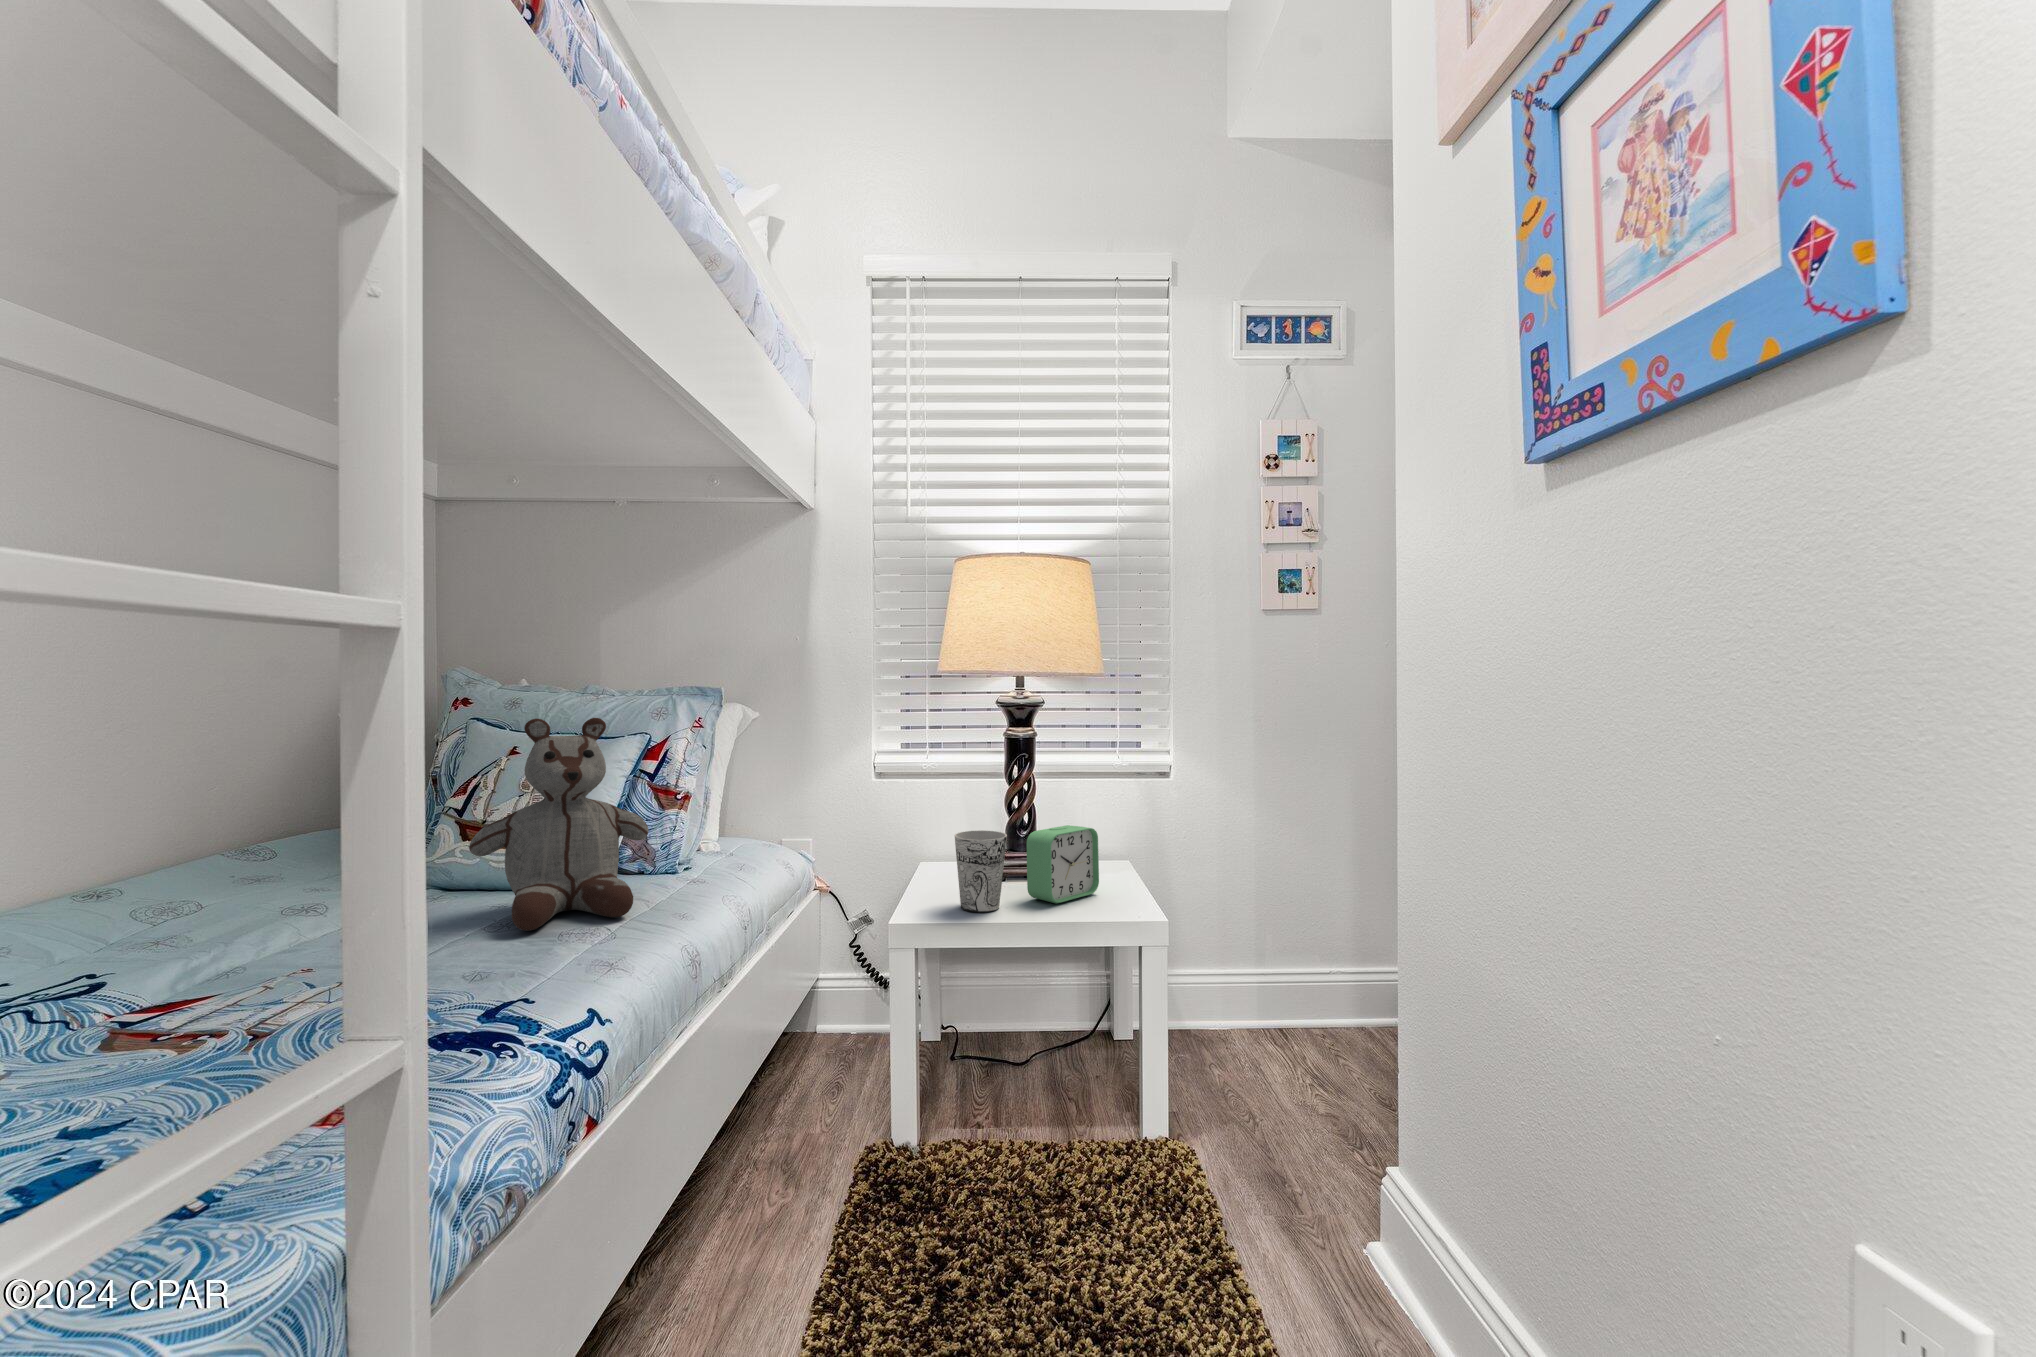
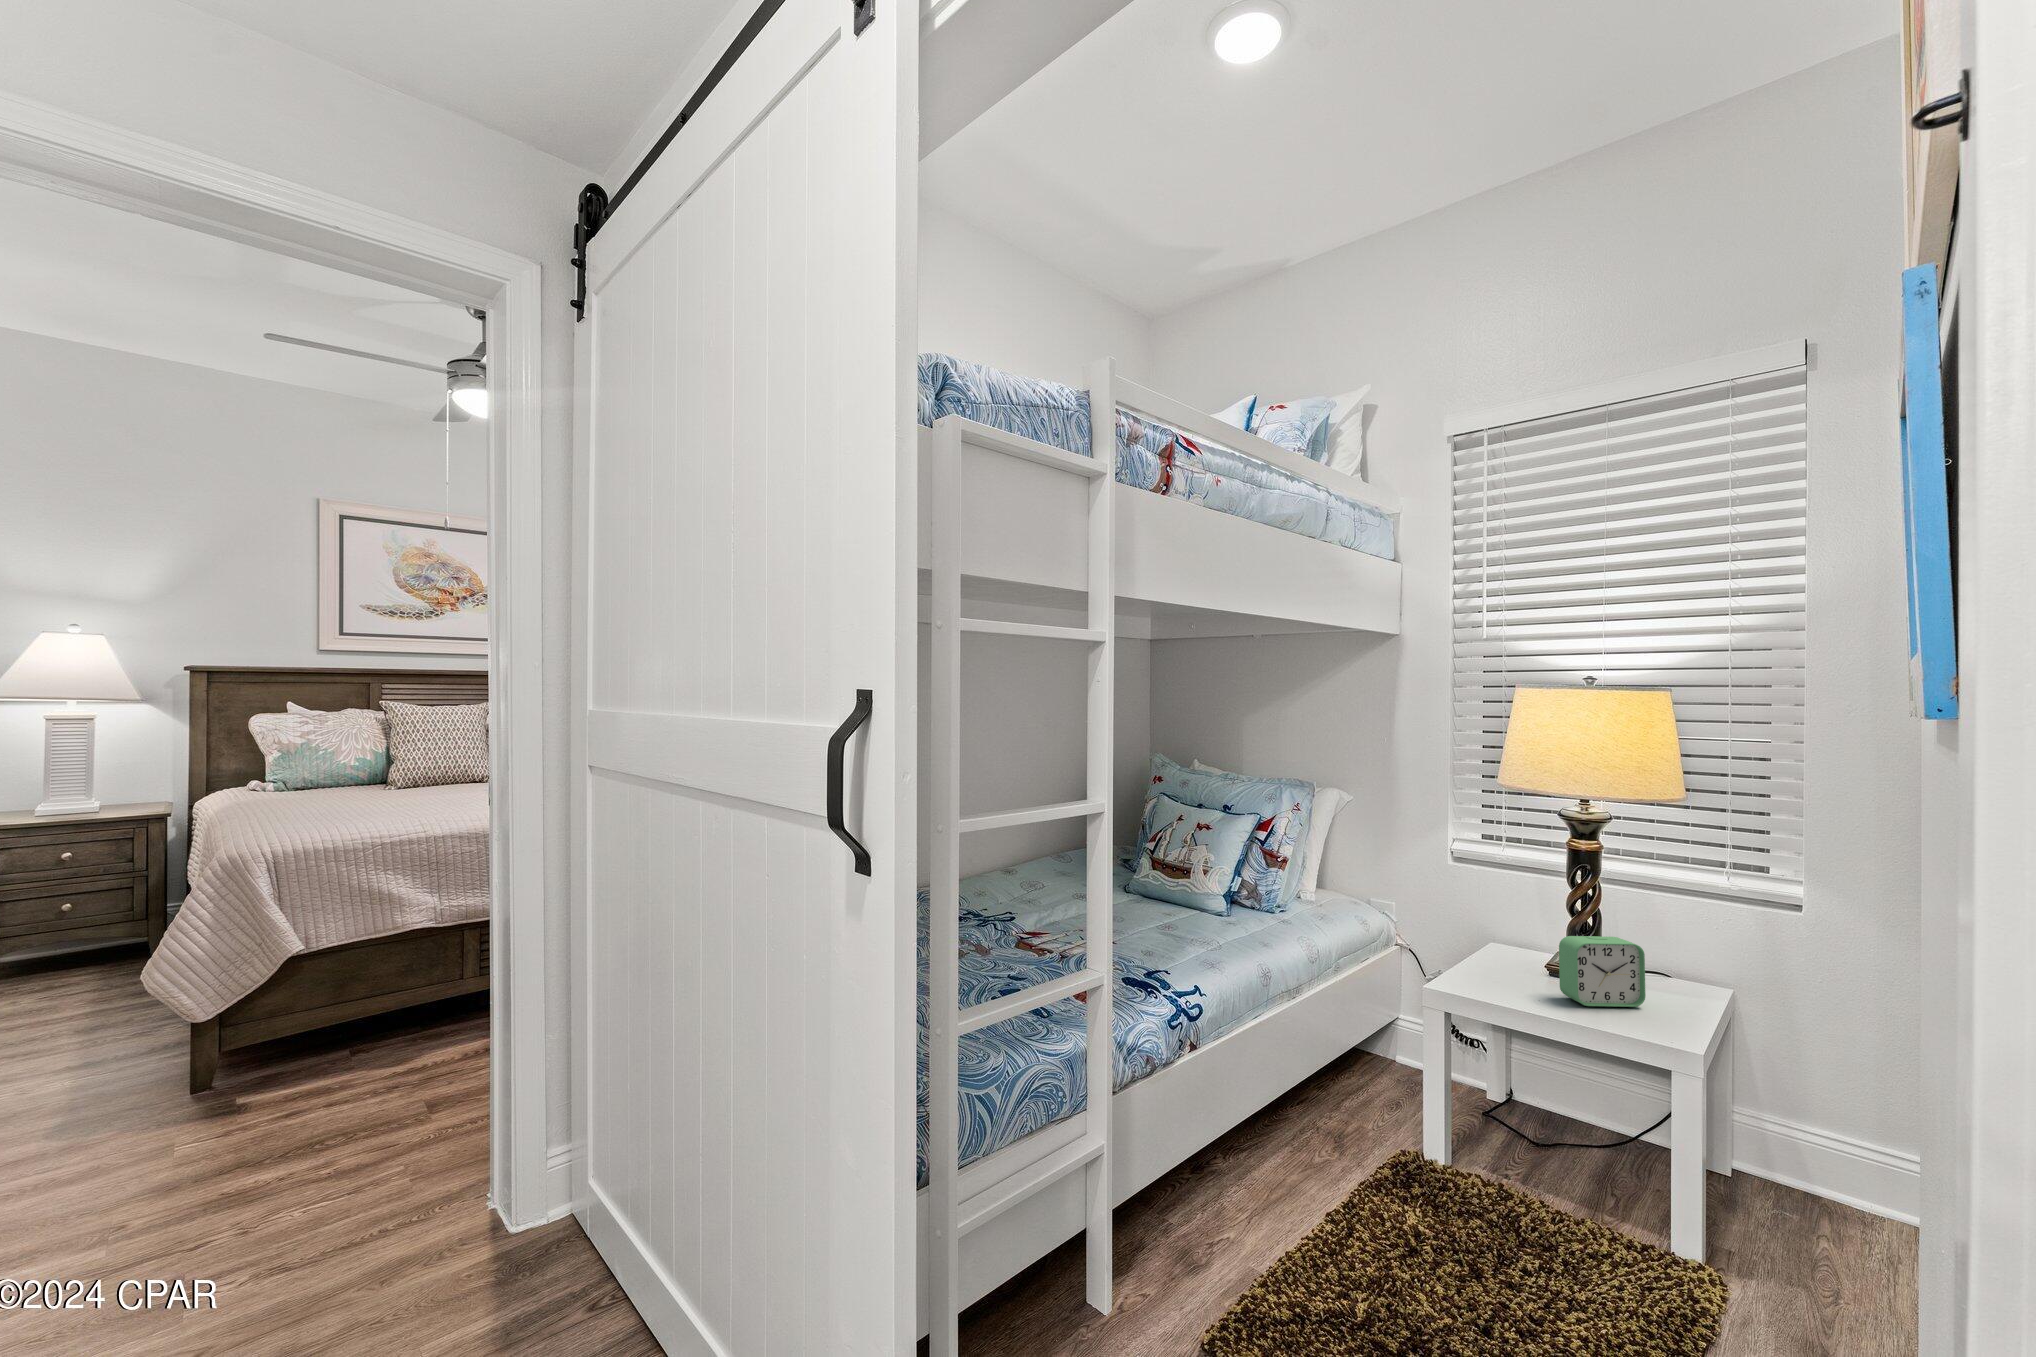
stuffed bear: present [469,718,649,931] -> none [1150,804,1252,938]
cup: present [955,830,1007,912] -> none [1482,924,1533,997]

